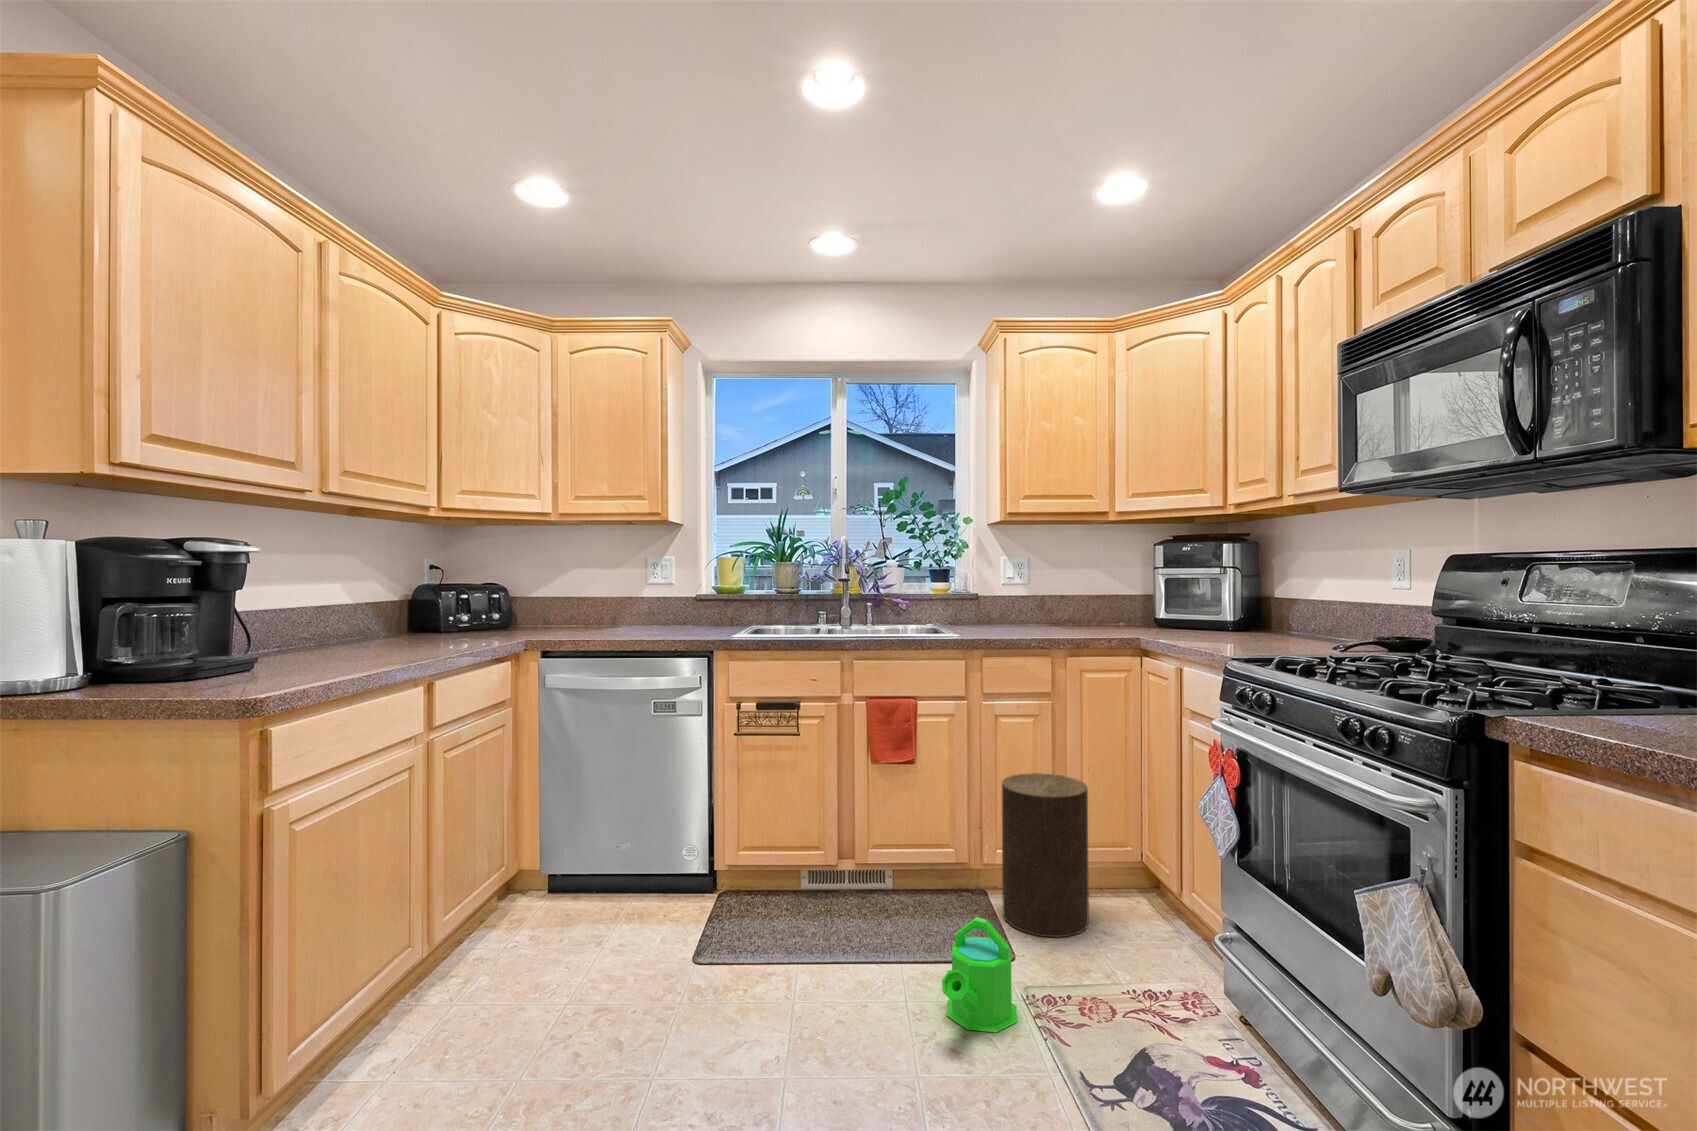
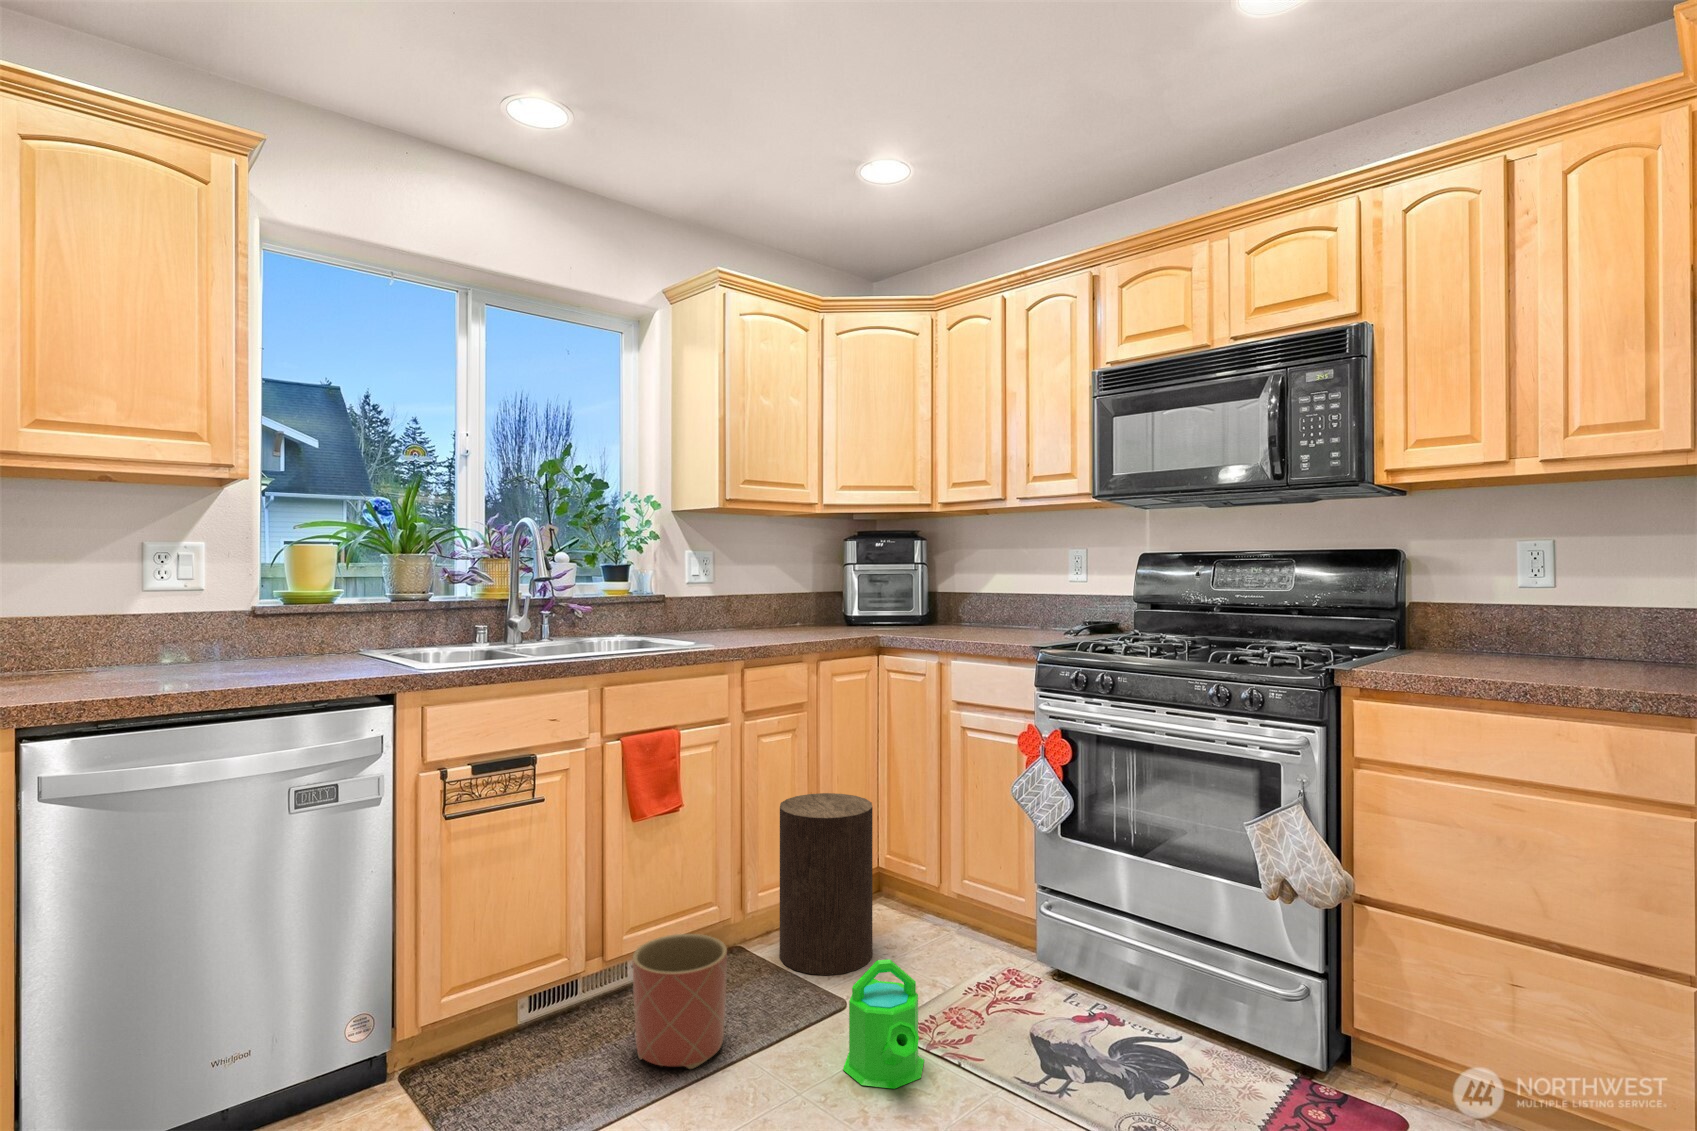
planter: none [830,854,901,955] -> present [632,934,727,1069]

